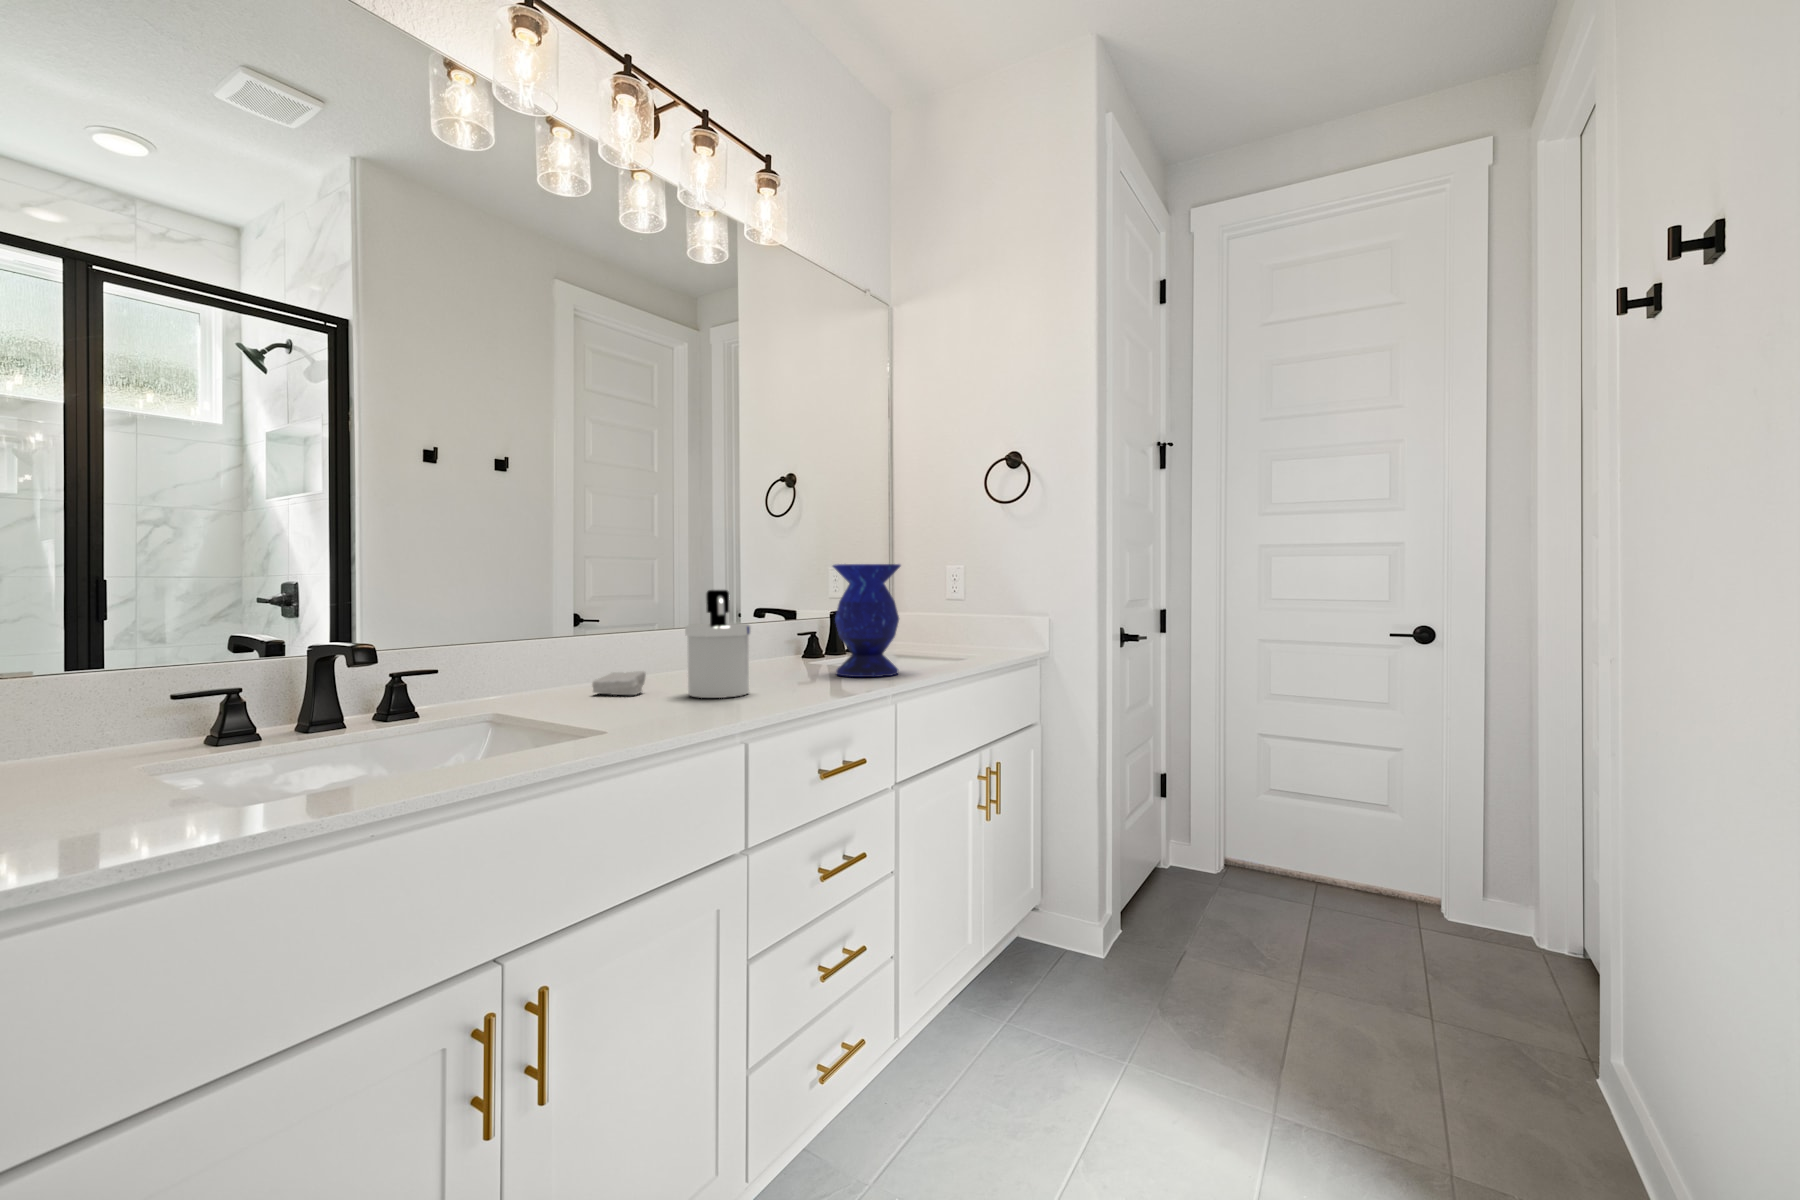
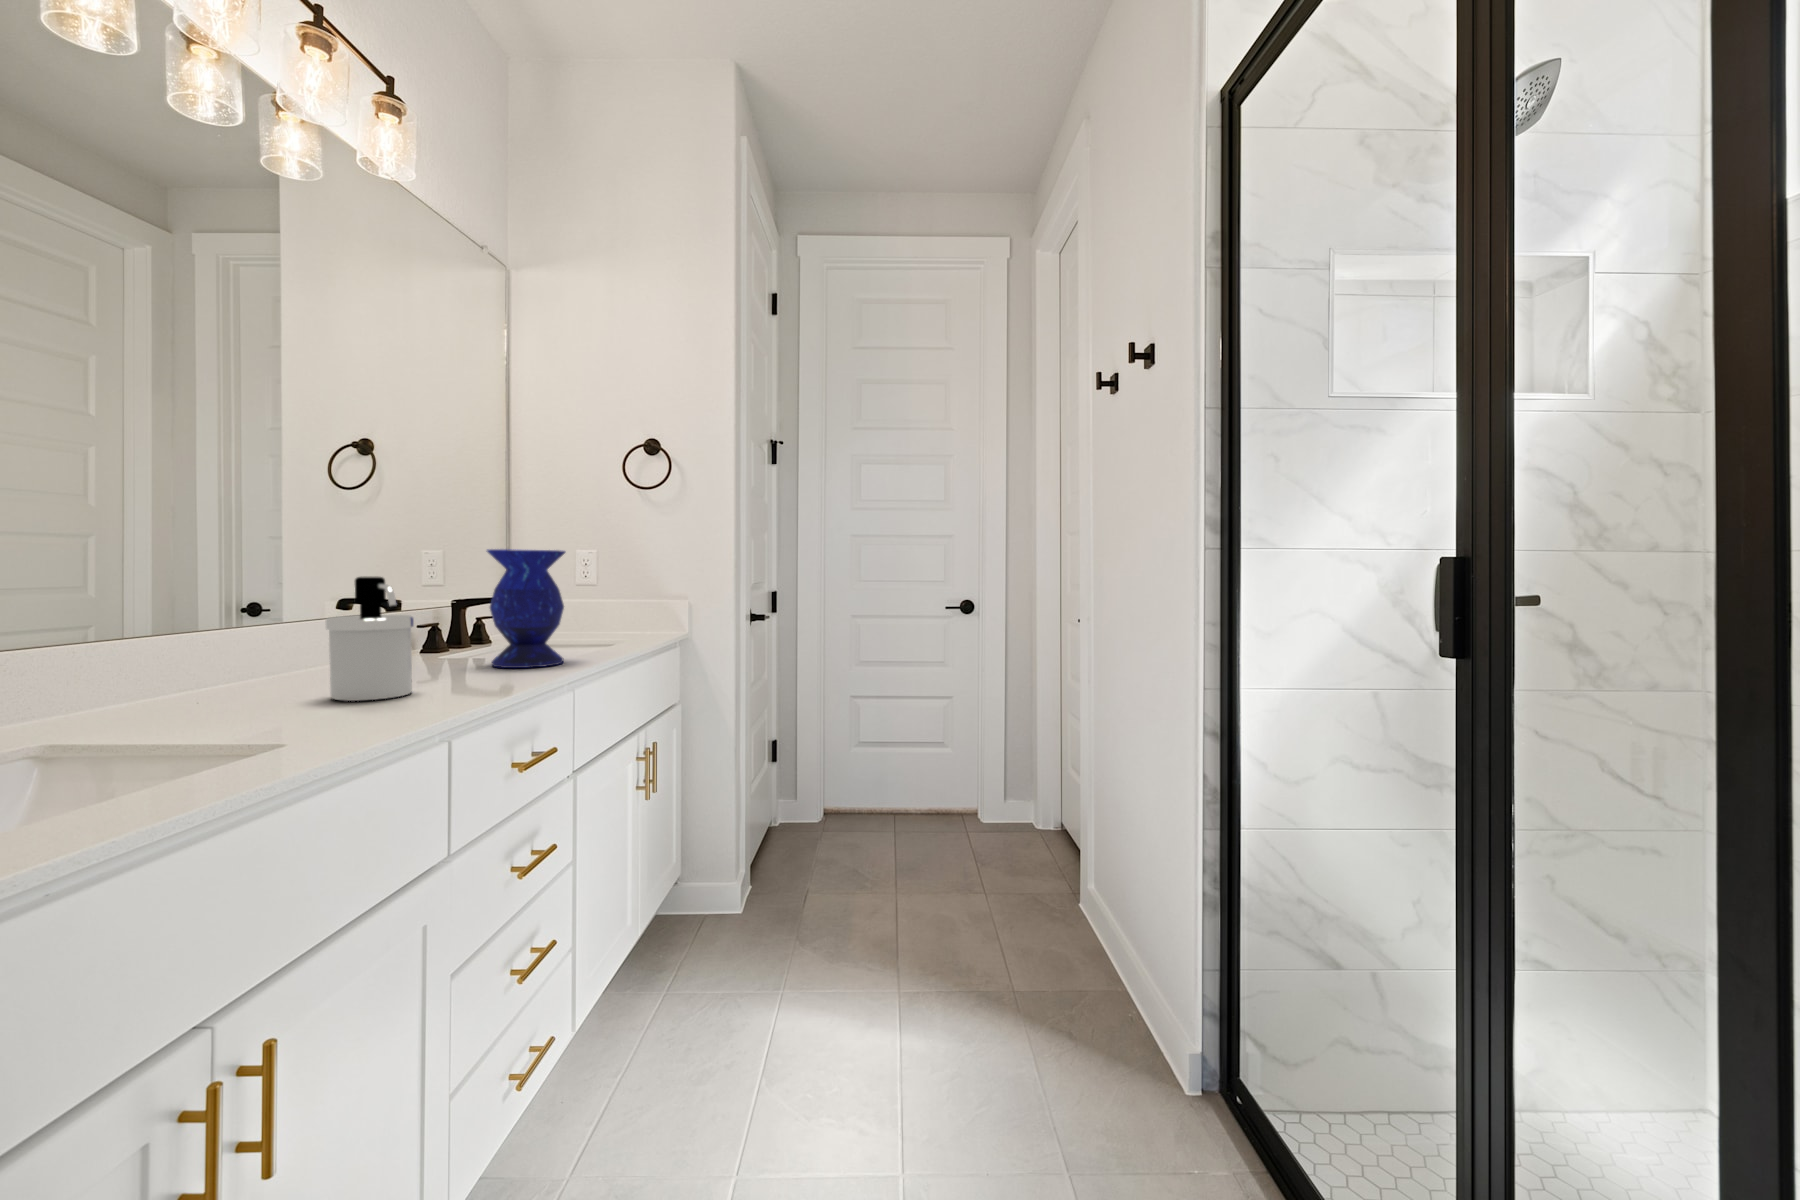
soap bar: present [592,671,646,695] -> none [177,674,258,706]

